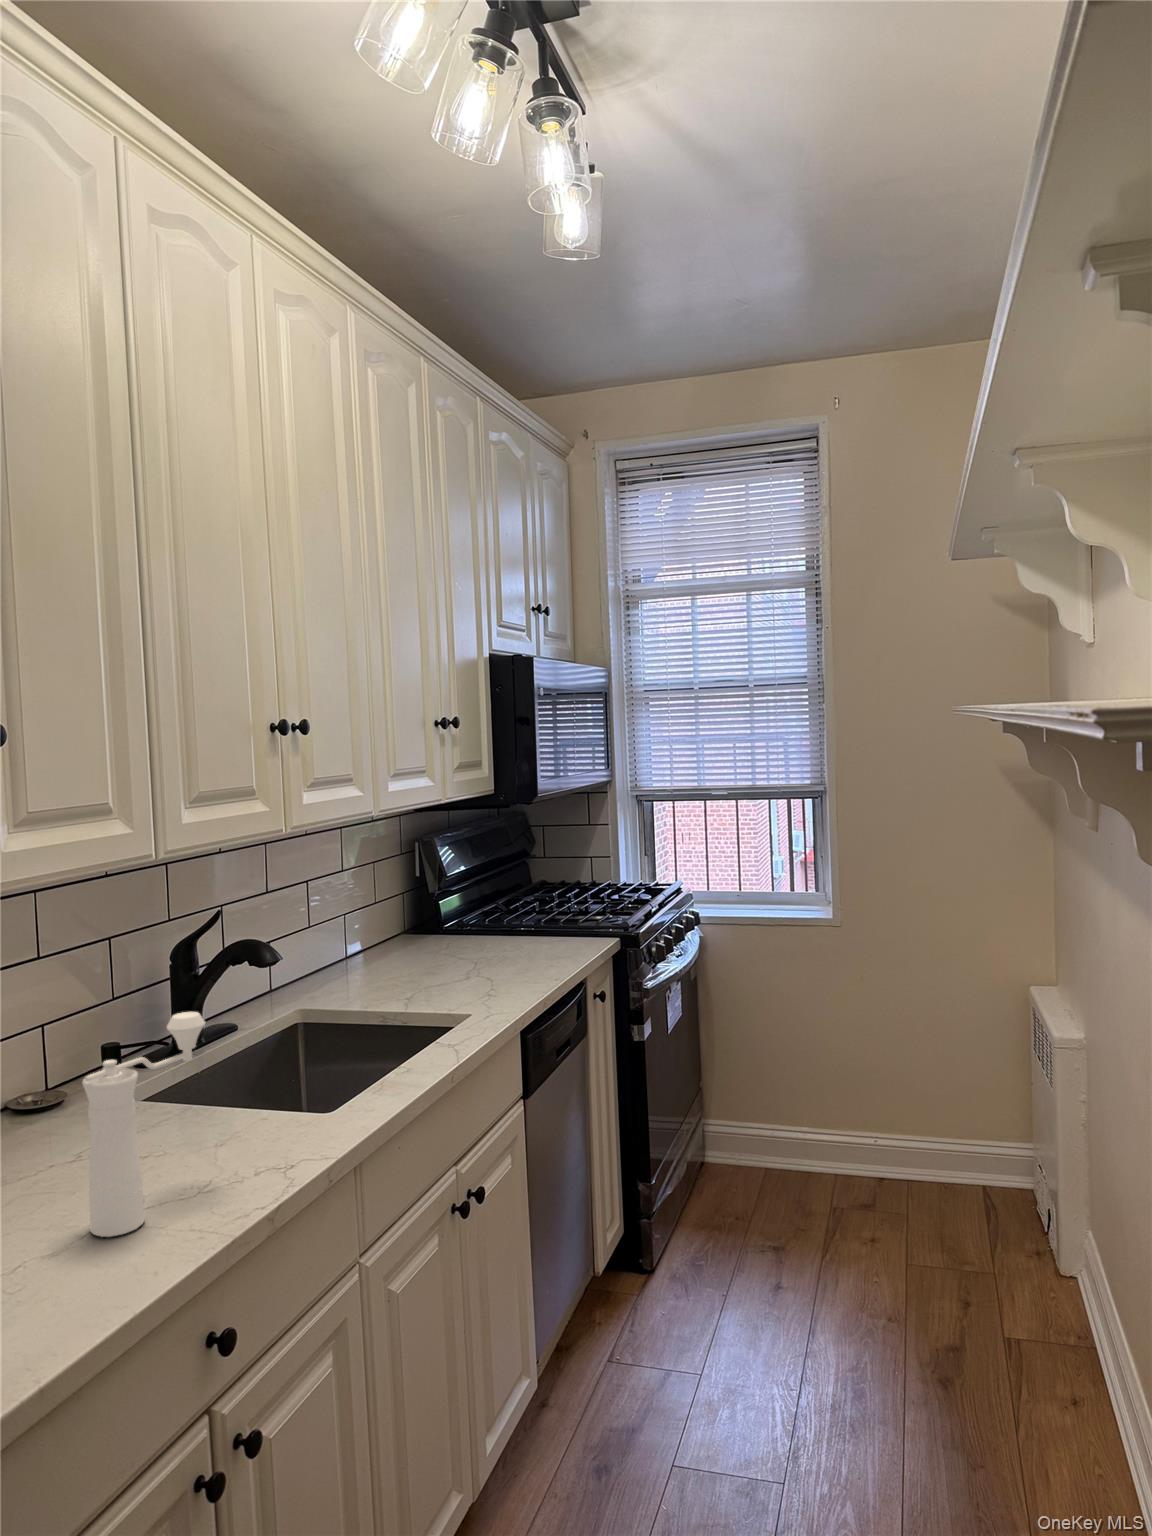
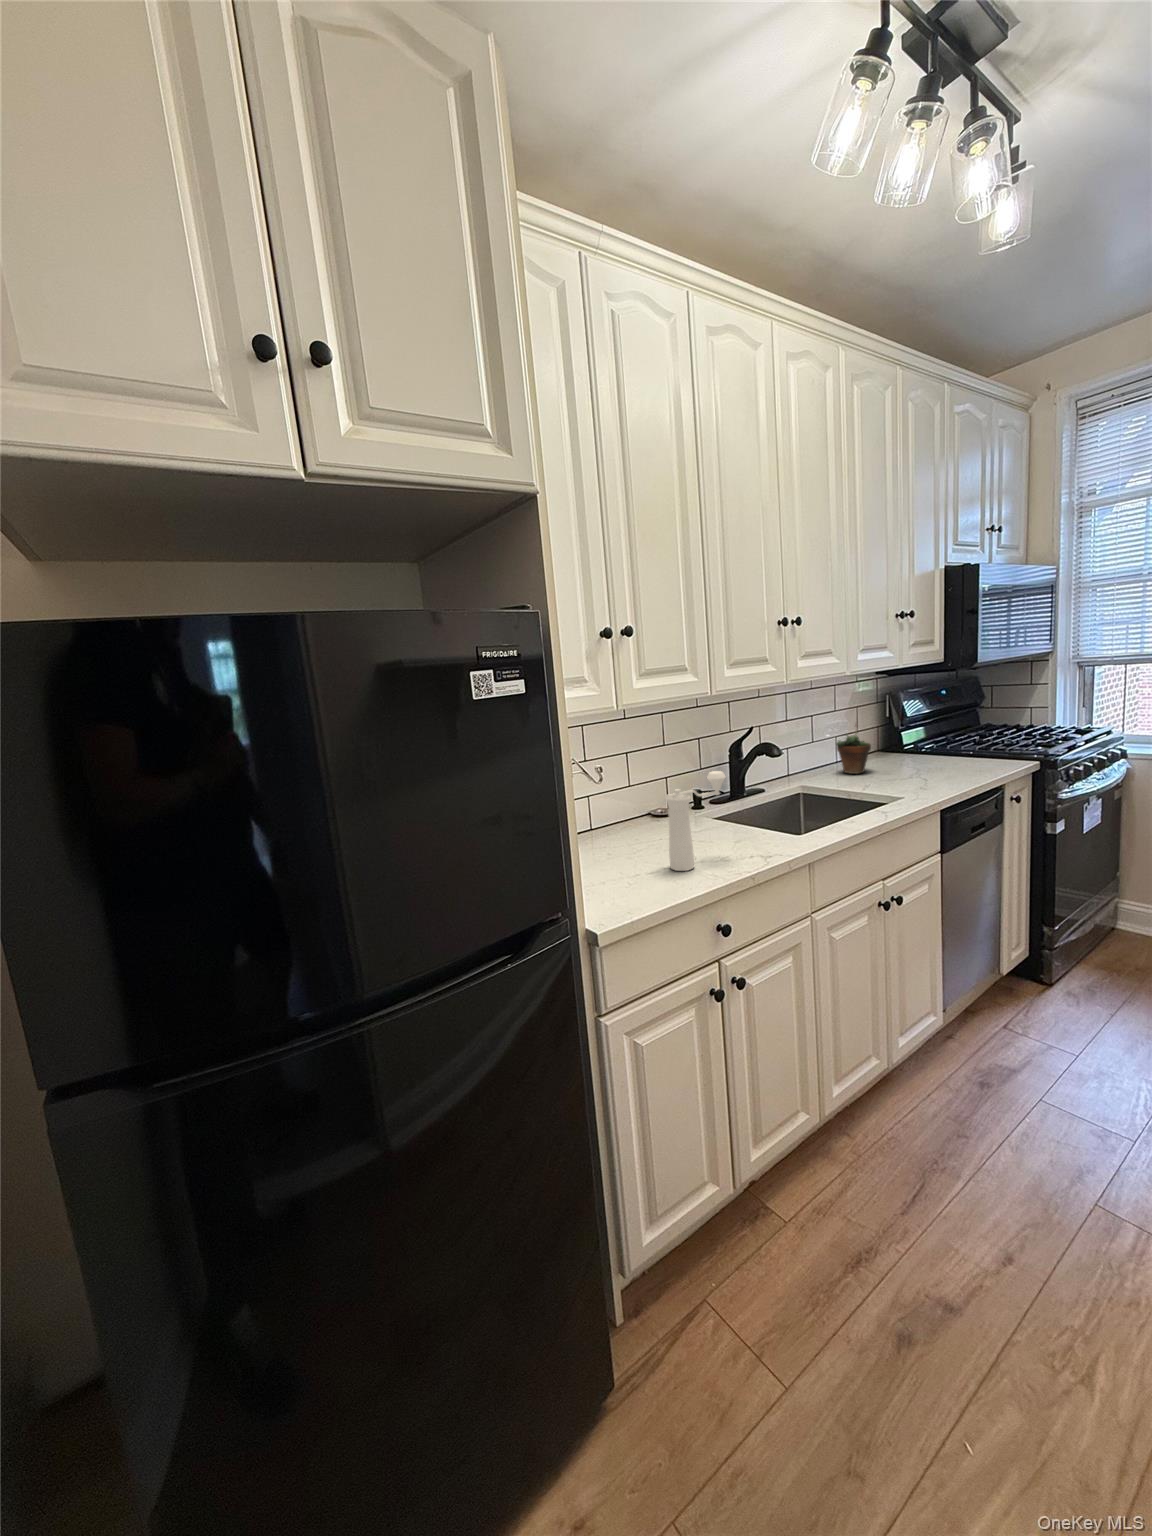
succulent plant: none [352,890,405,978] -> present [836,724,871,774]

